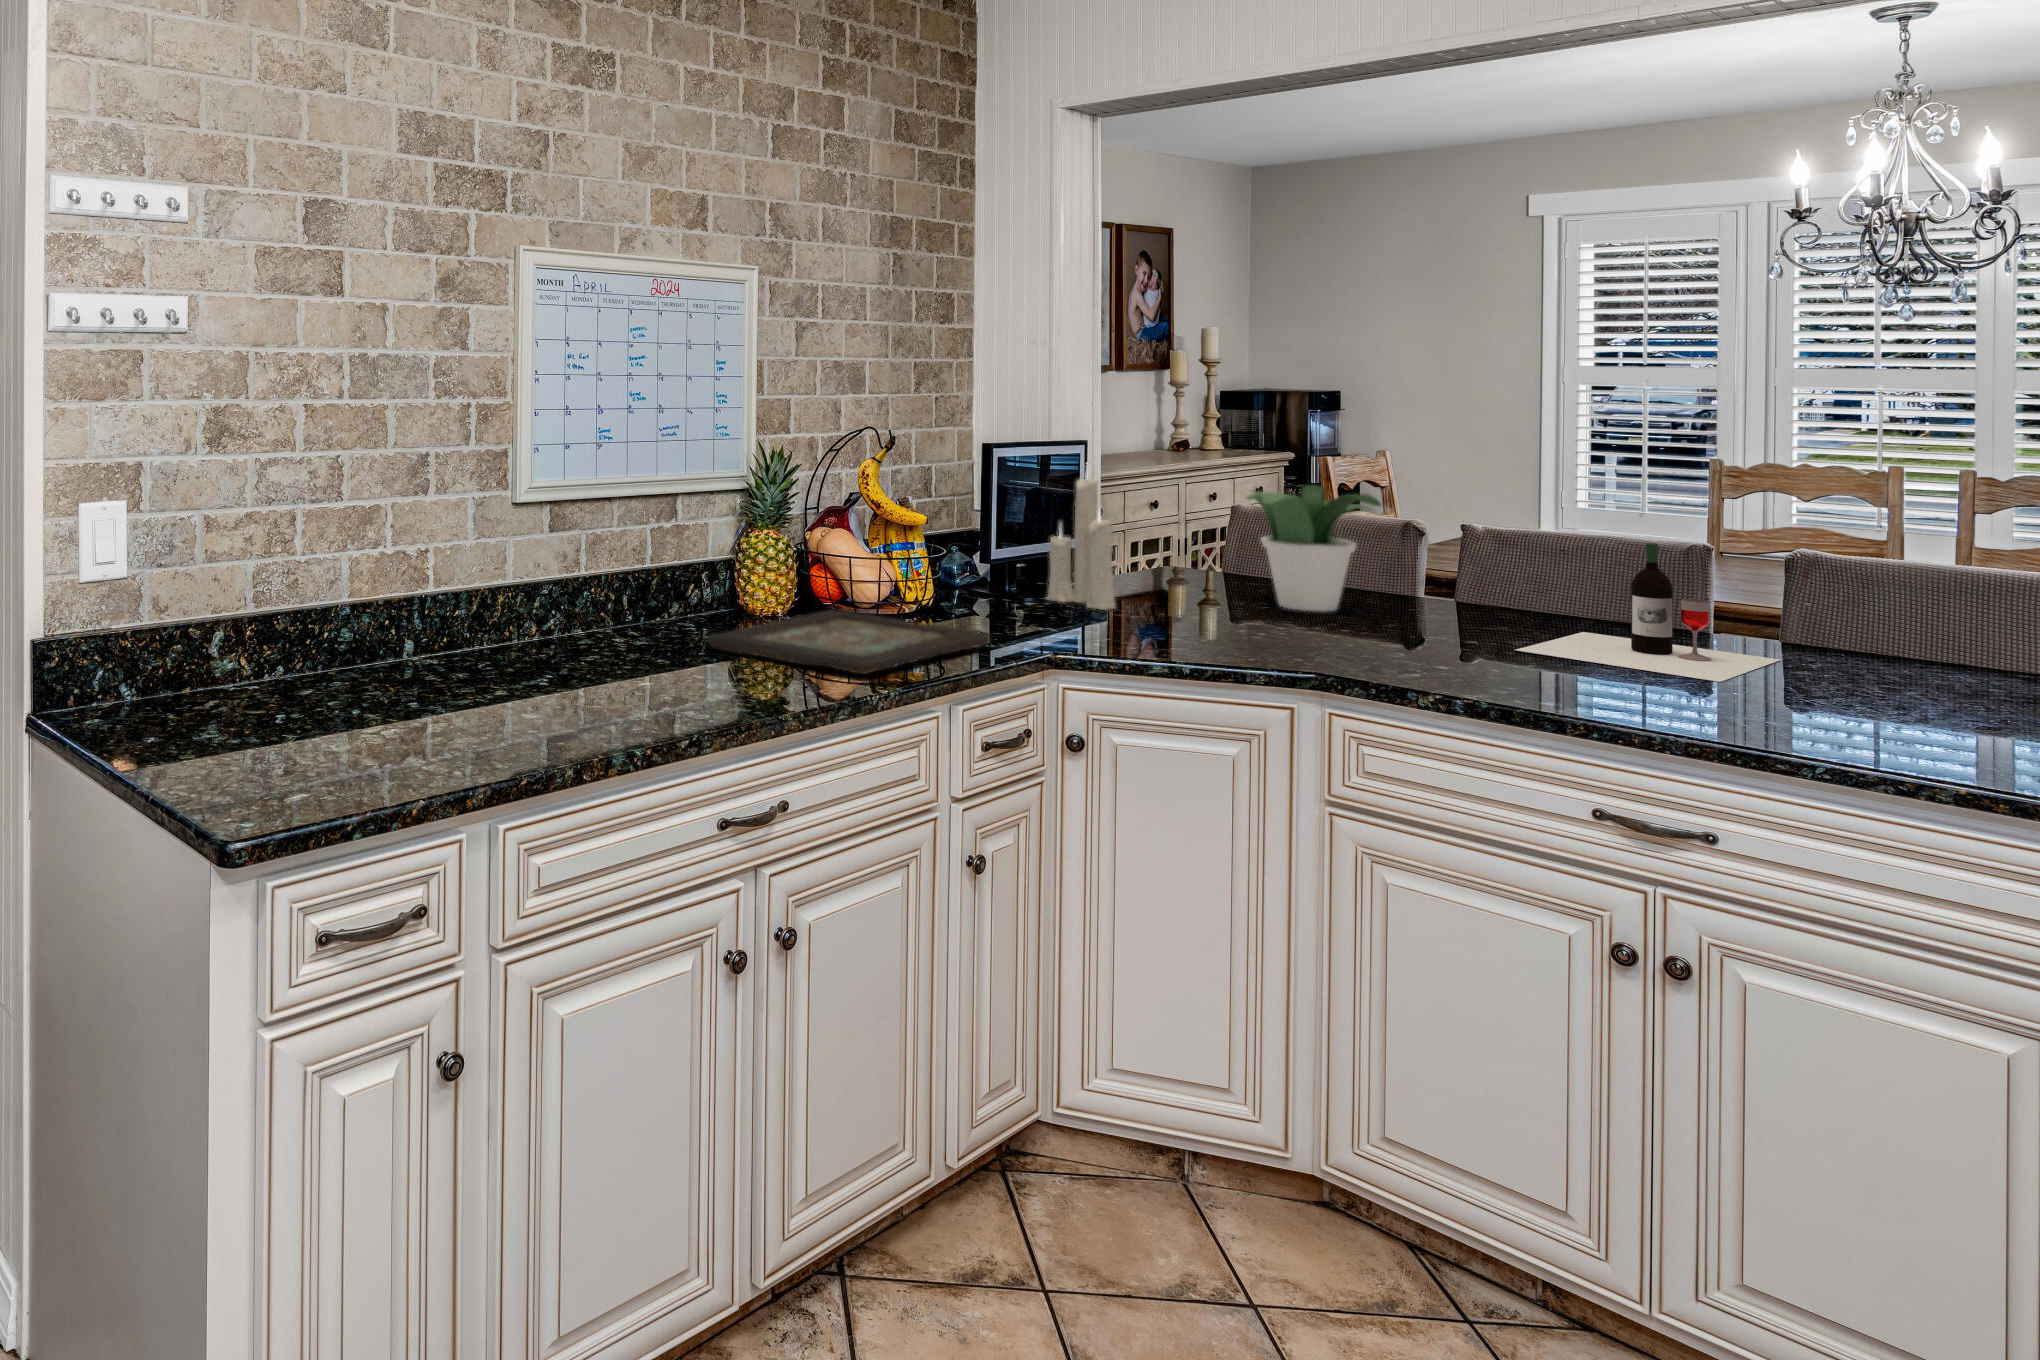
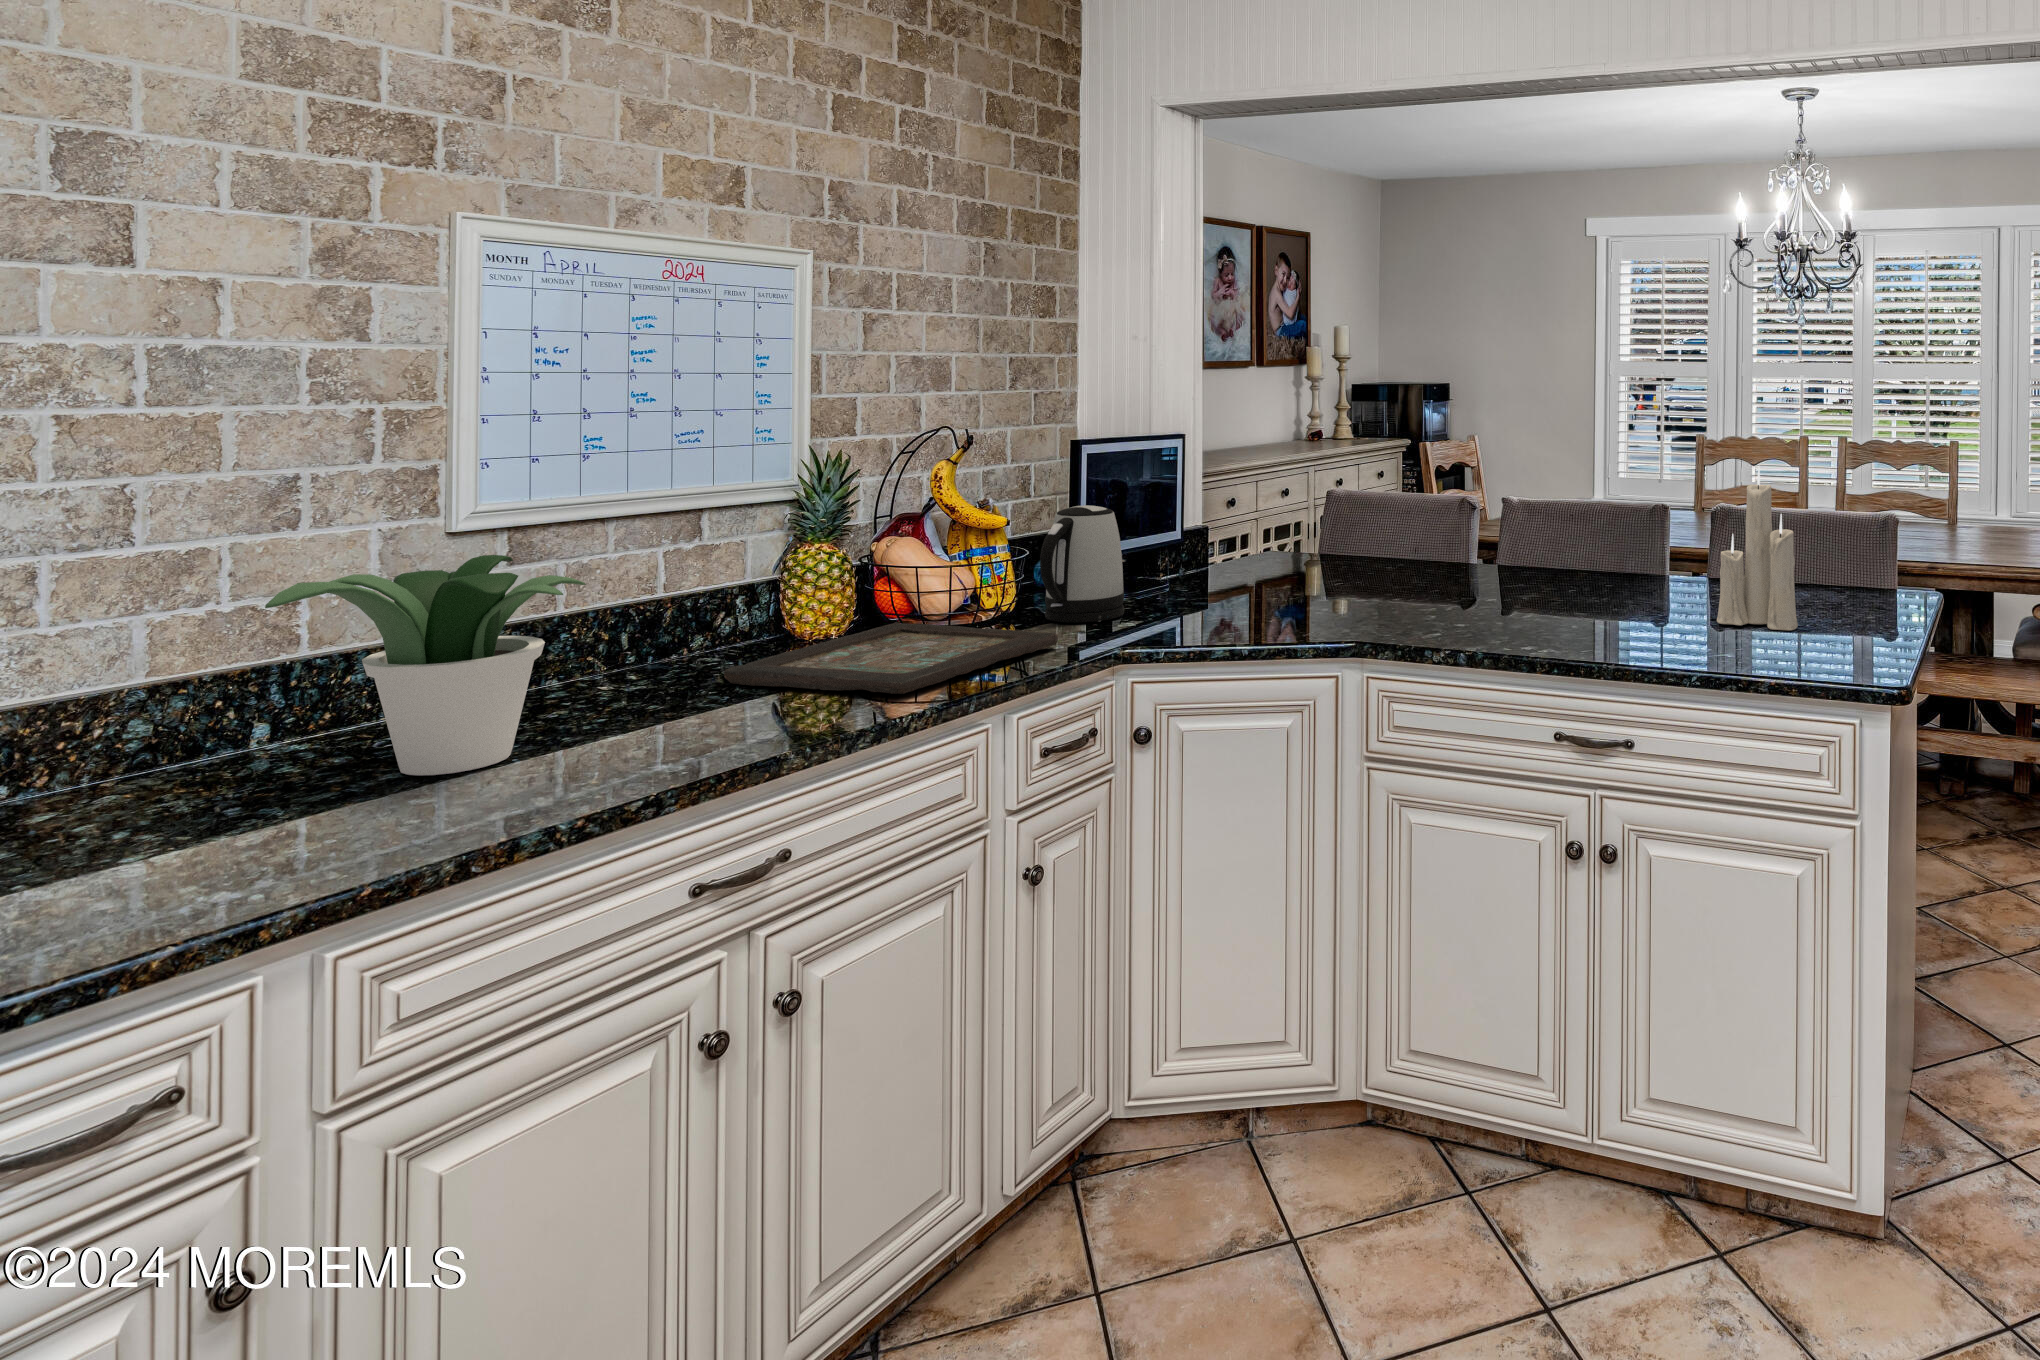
candle: present [1047,478,1115,610] -> present [1717,466,1798,630]
potted plant: present [1247,485,1381,612] -> present [265,555,586,775]
kettle: none [965,511,1044,626] -> present [1040,505,1124,622]
wine bottle: present [1516,543,1780,682] -> none [1517,502,1695,612]

